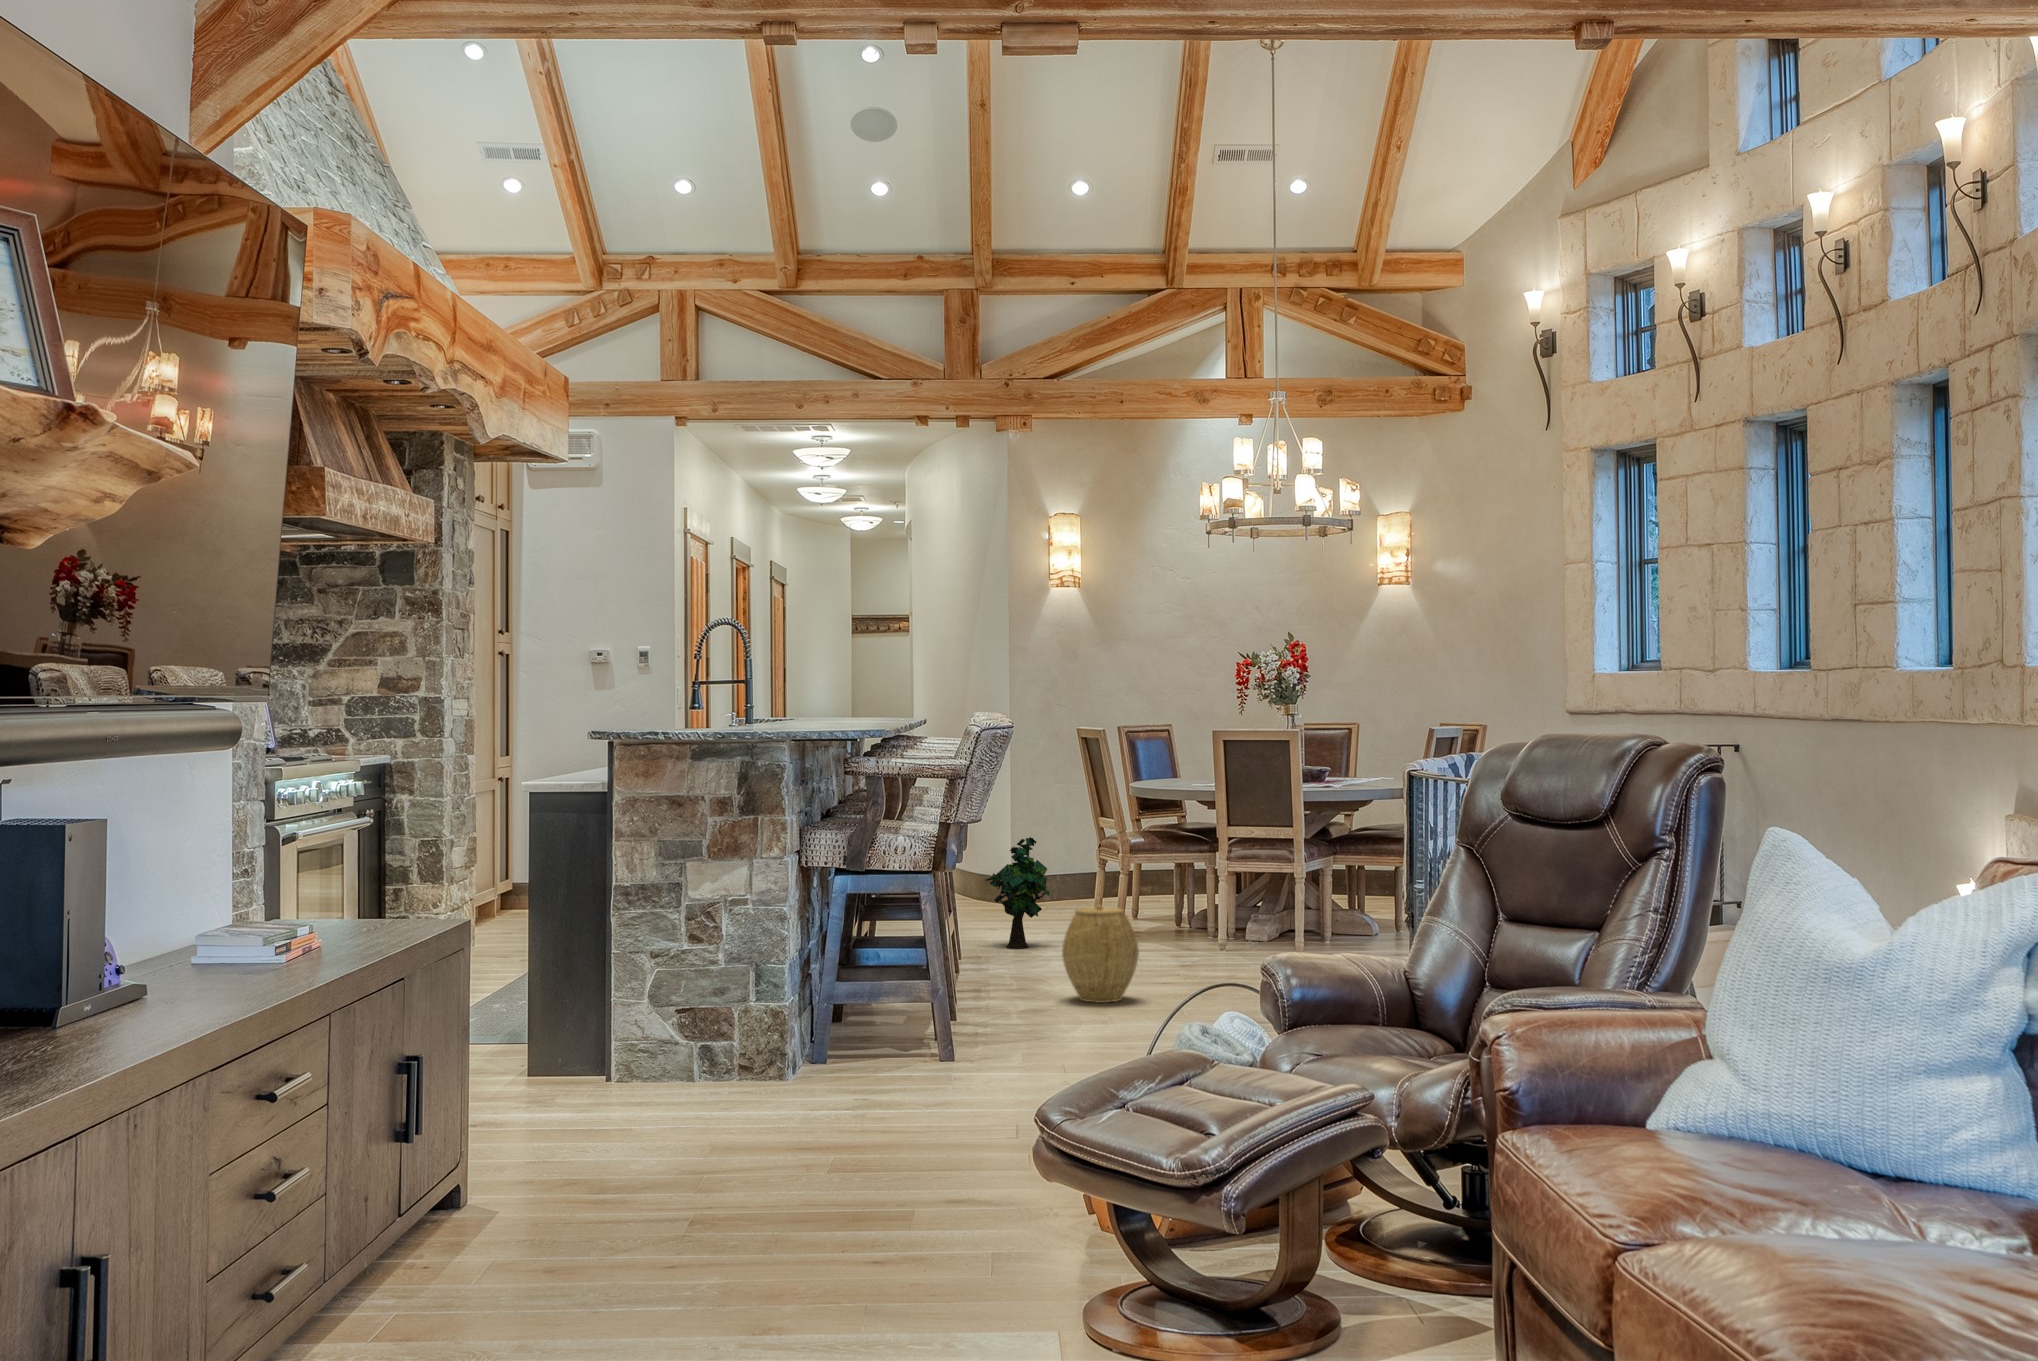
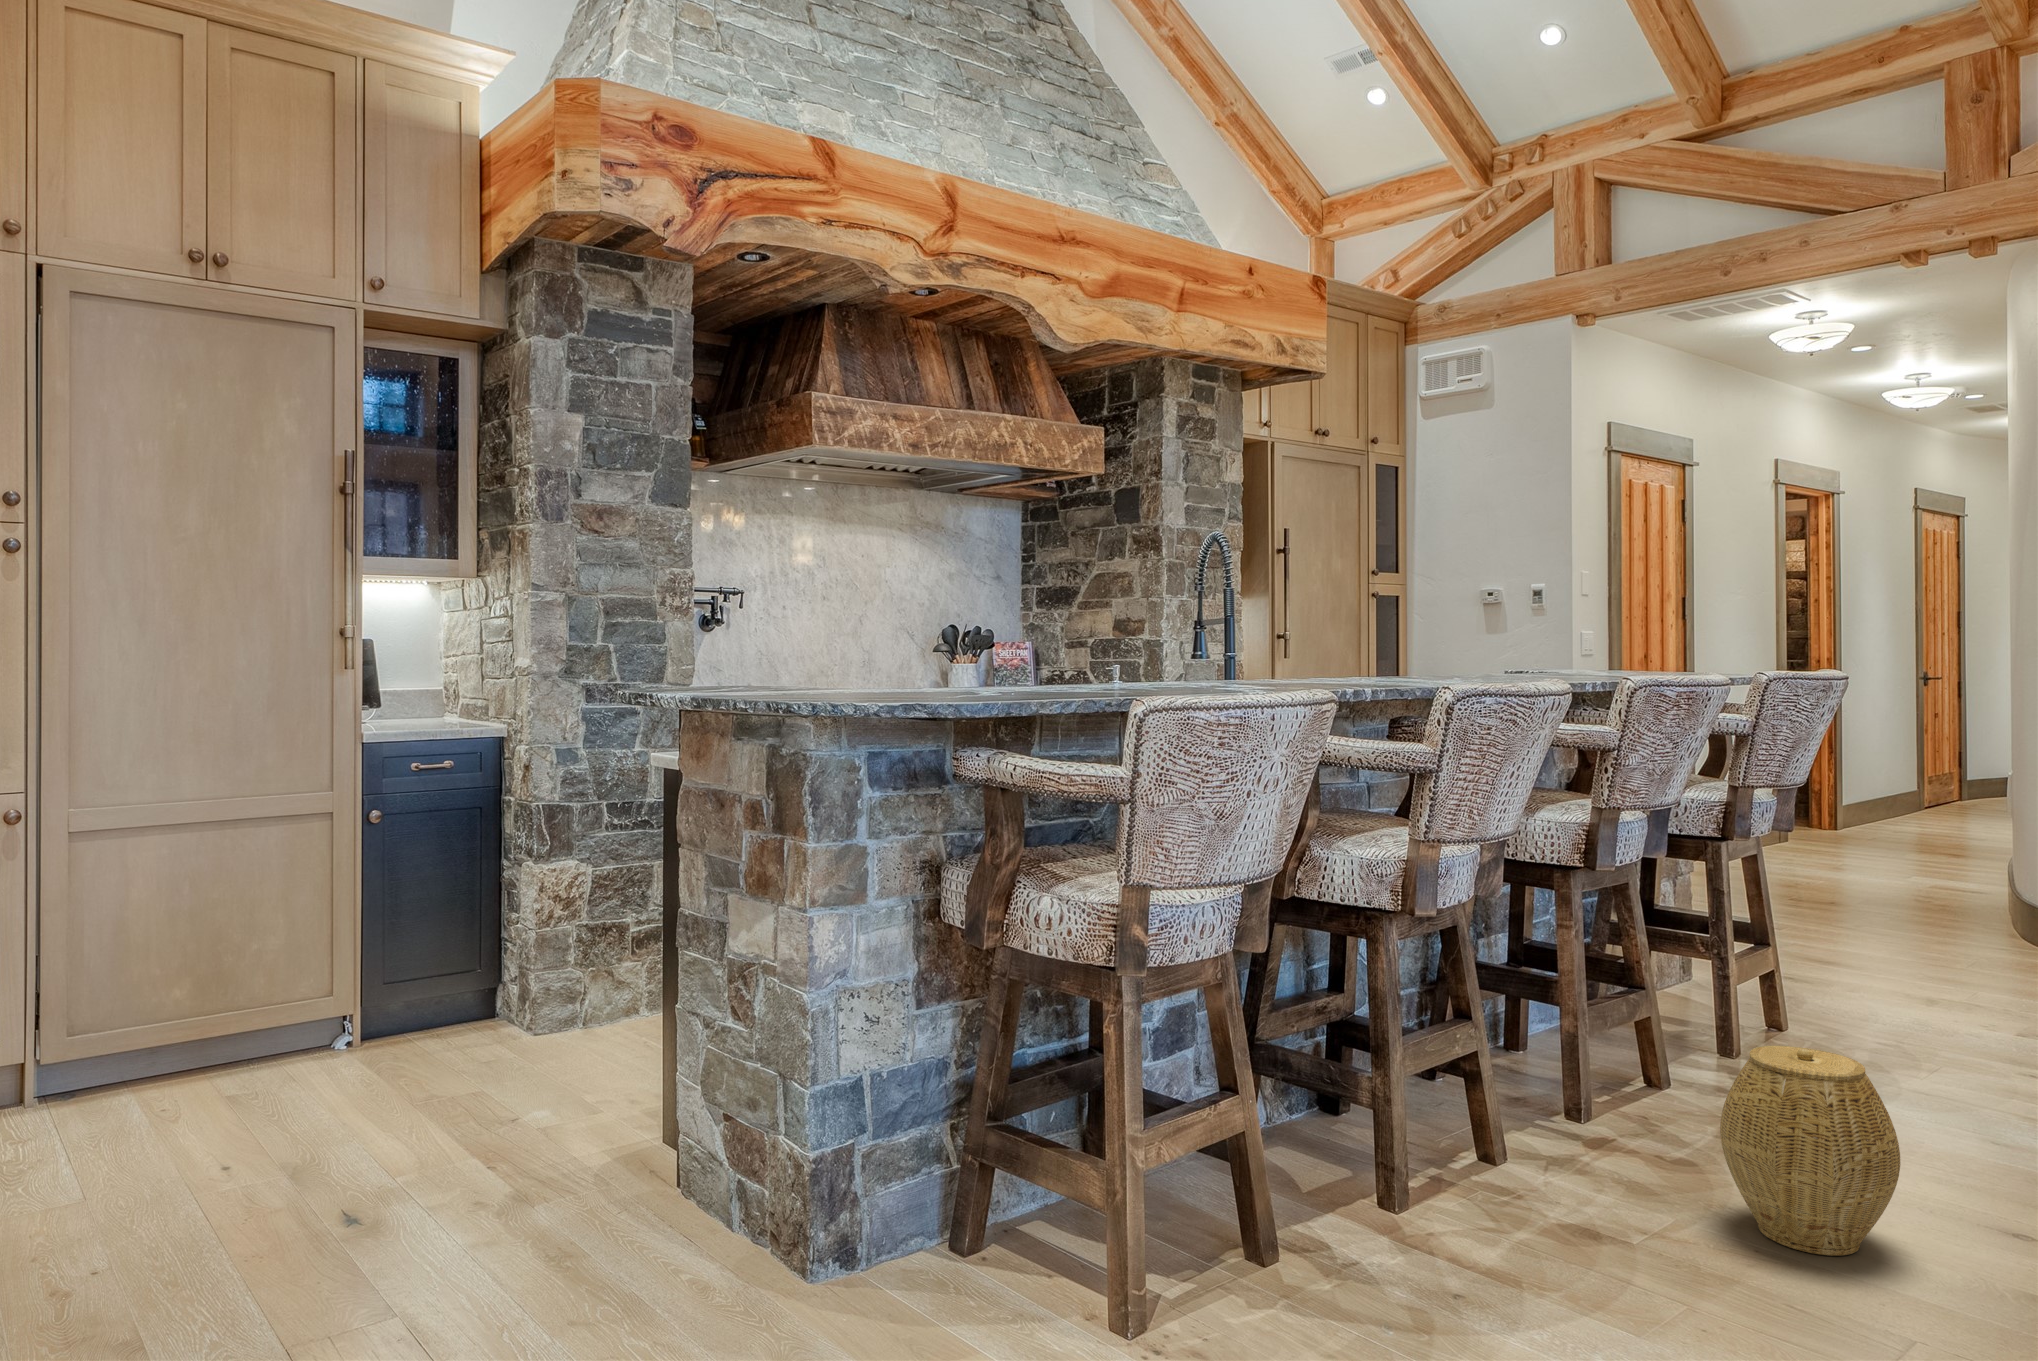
decorative plant: present [985,837,1050,948] -> none [1835,867,1966,1048]

